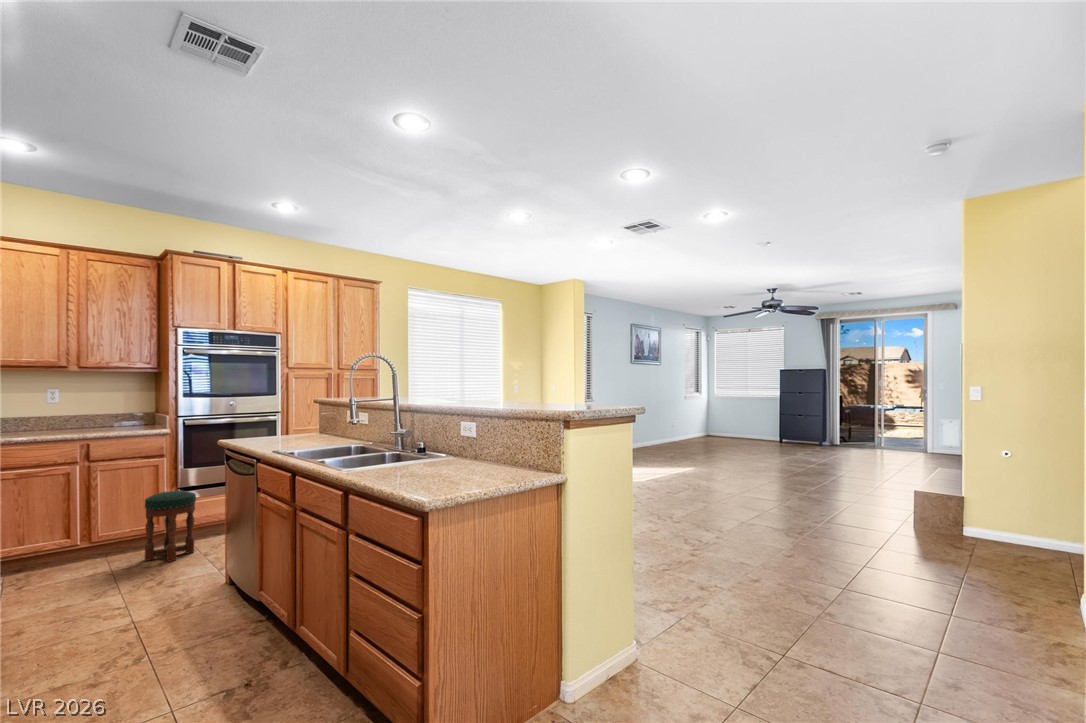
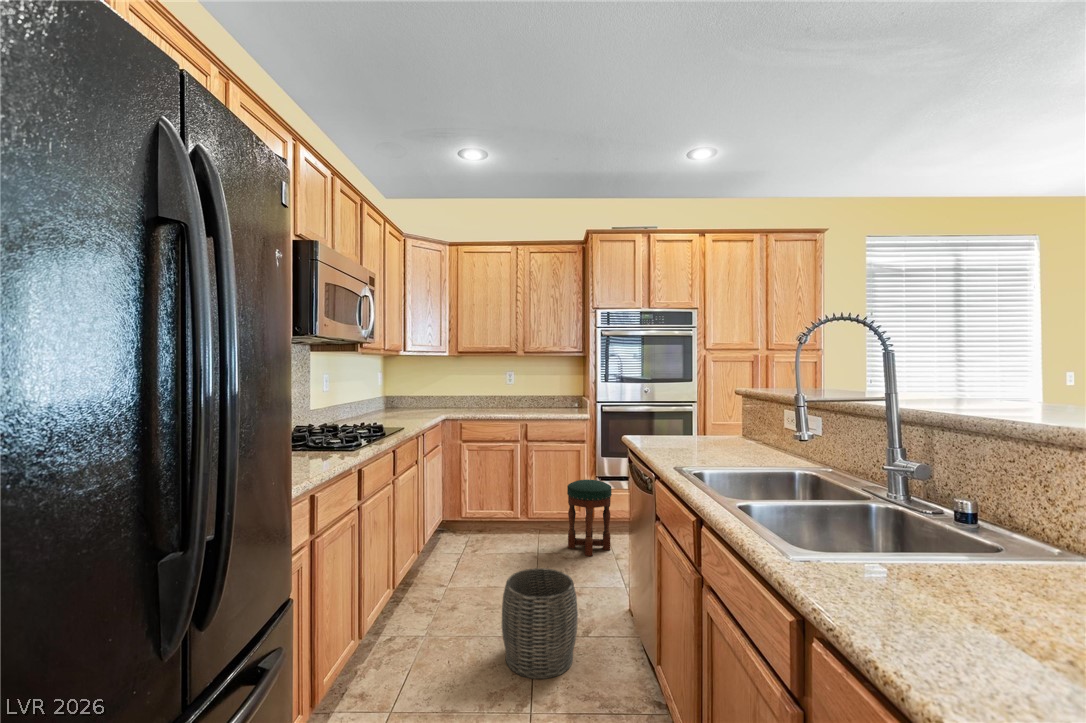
woven basket: none [105,557,185,645] -> present [502,568,578,679]

